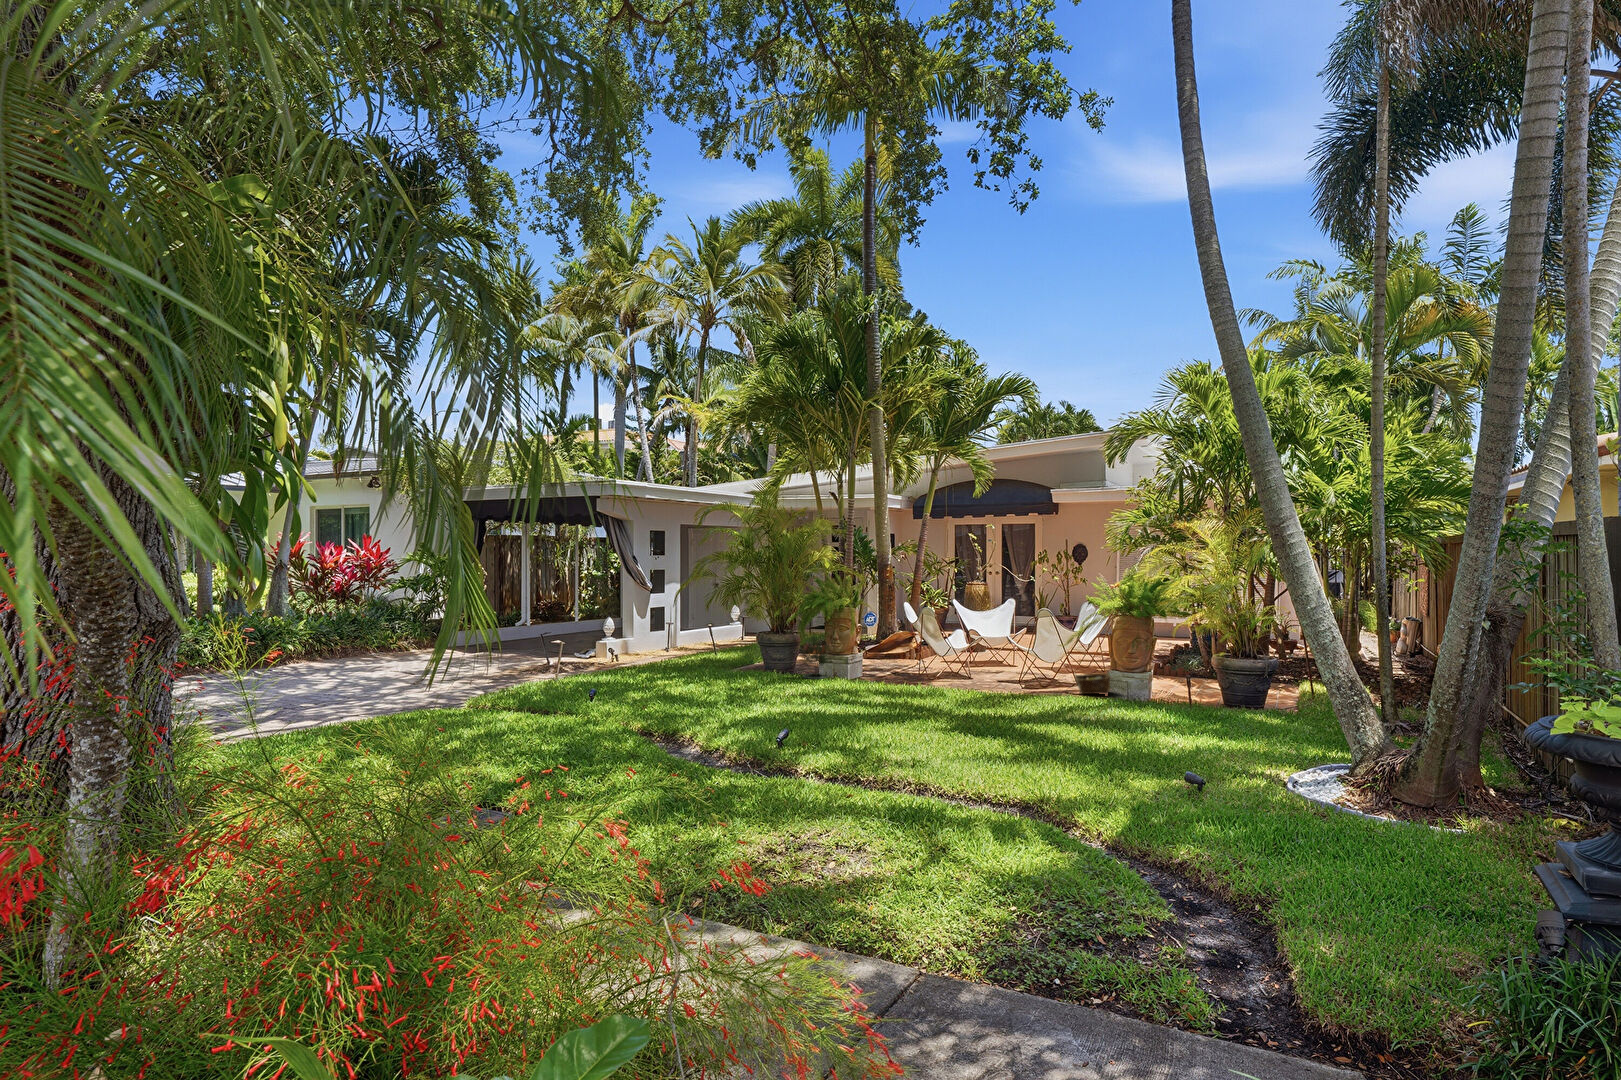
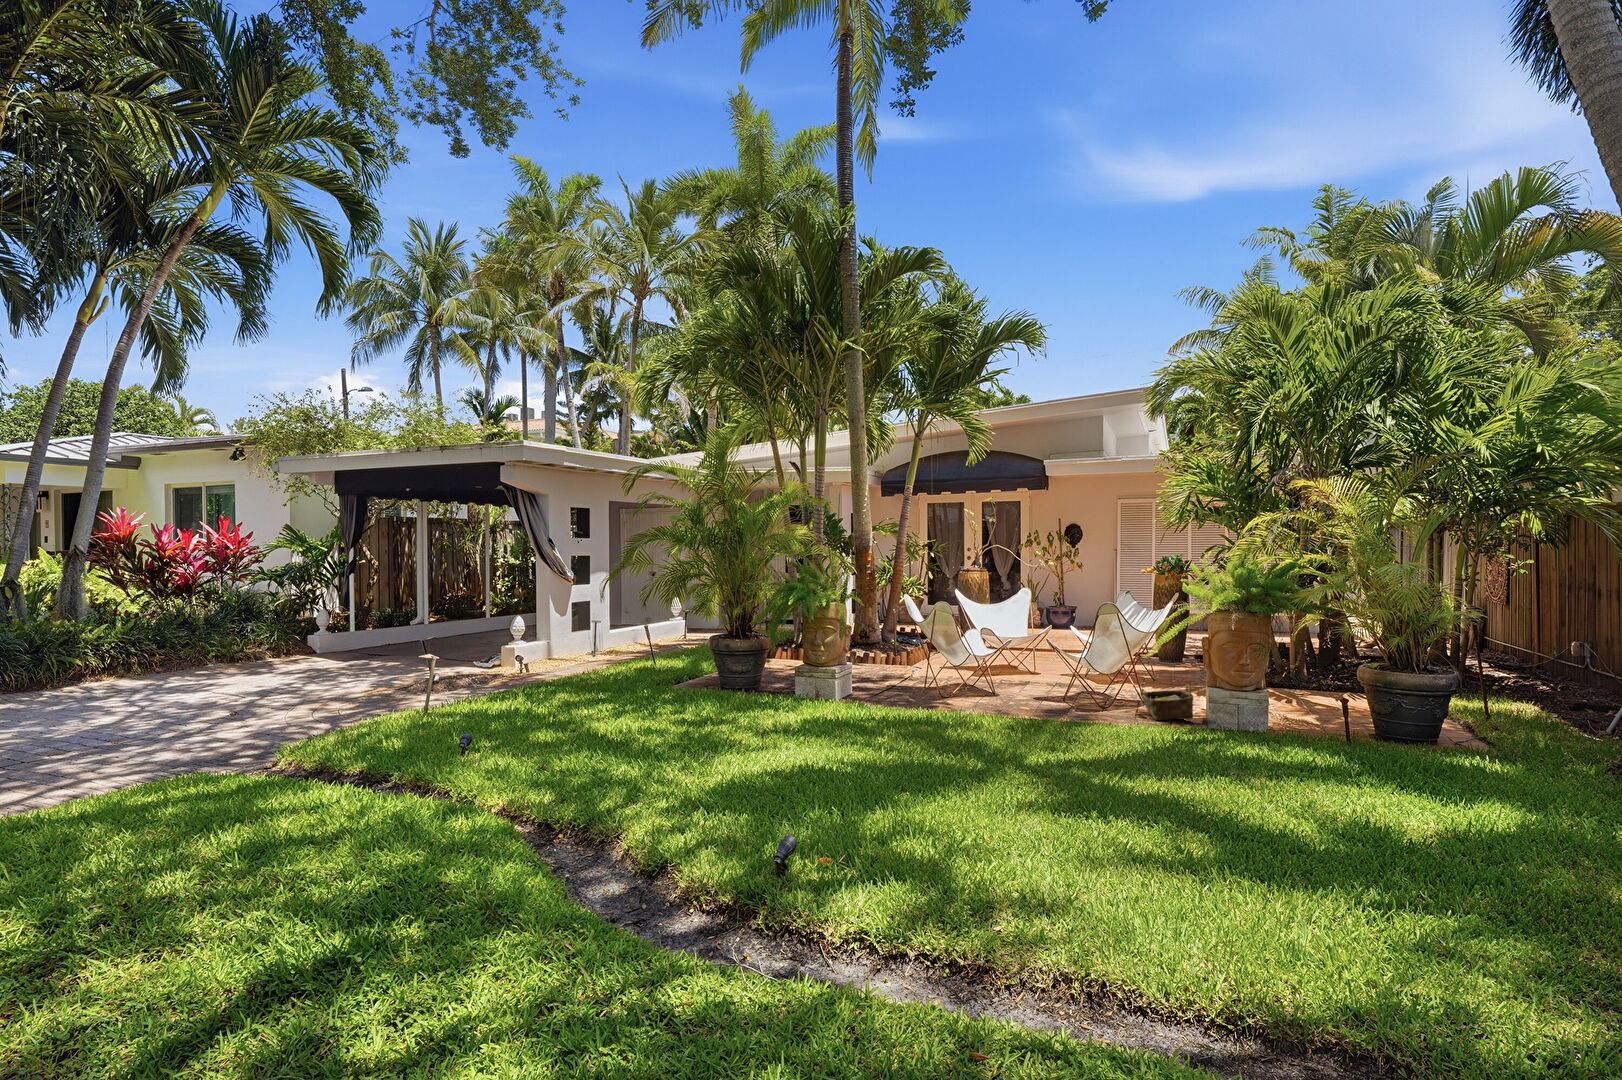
potted tree: present [802,635,828,679] -> none [763,635,805,698]

